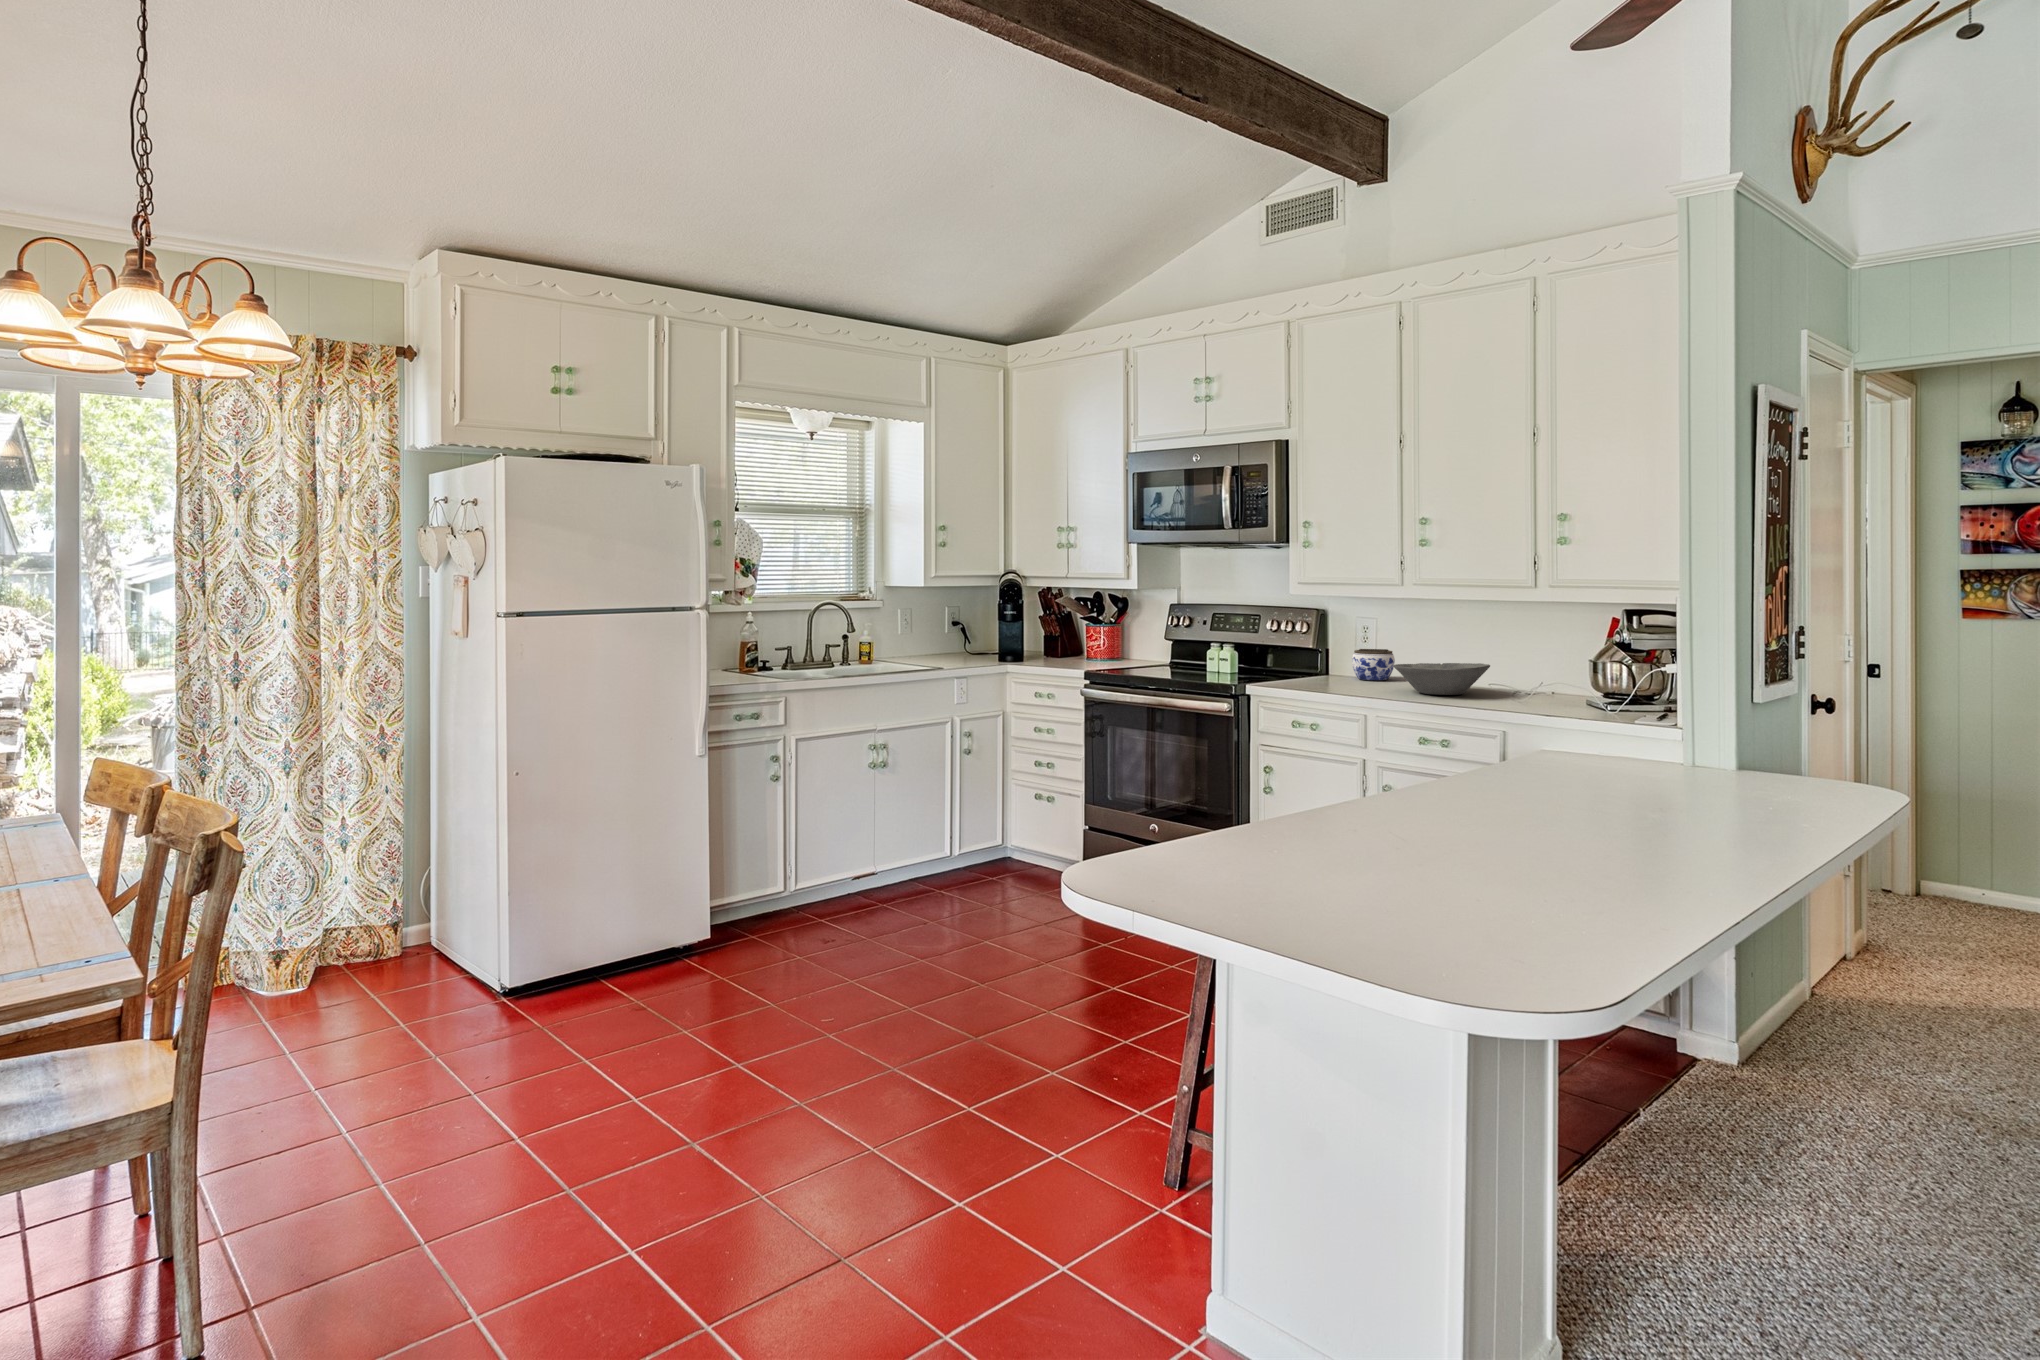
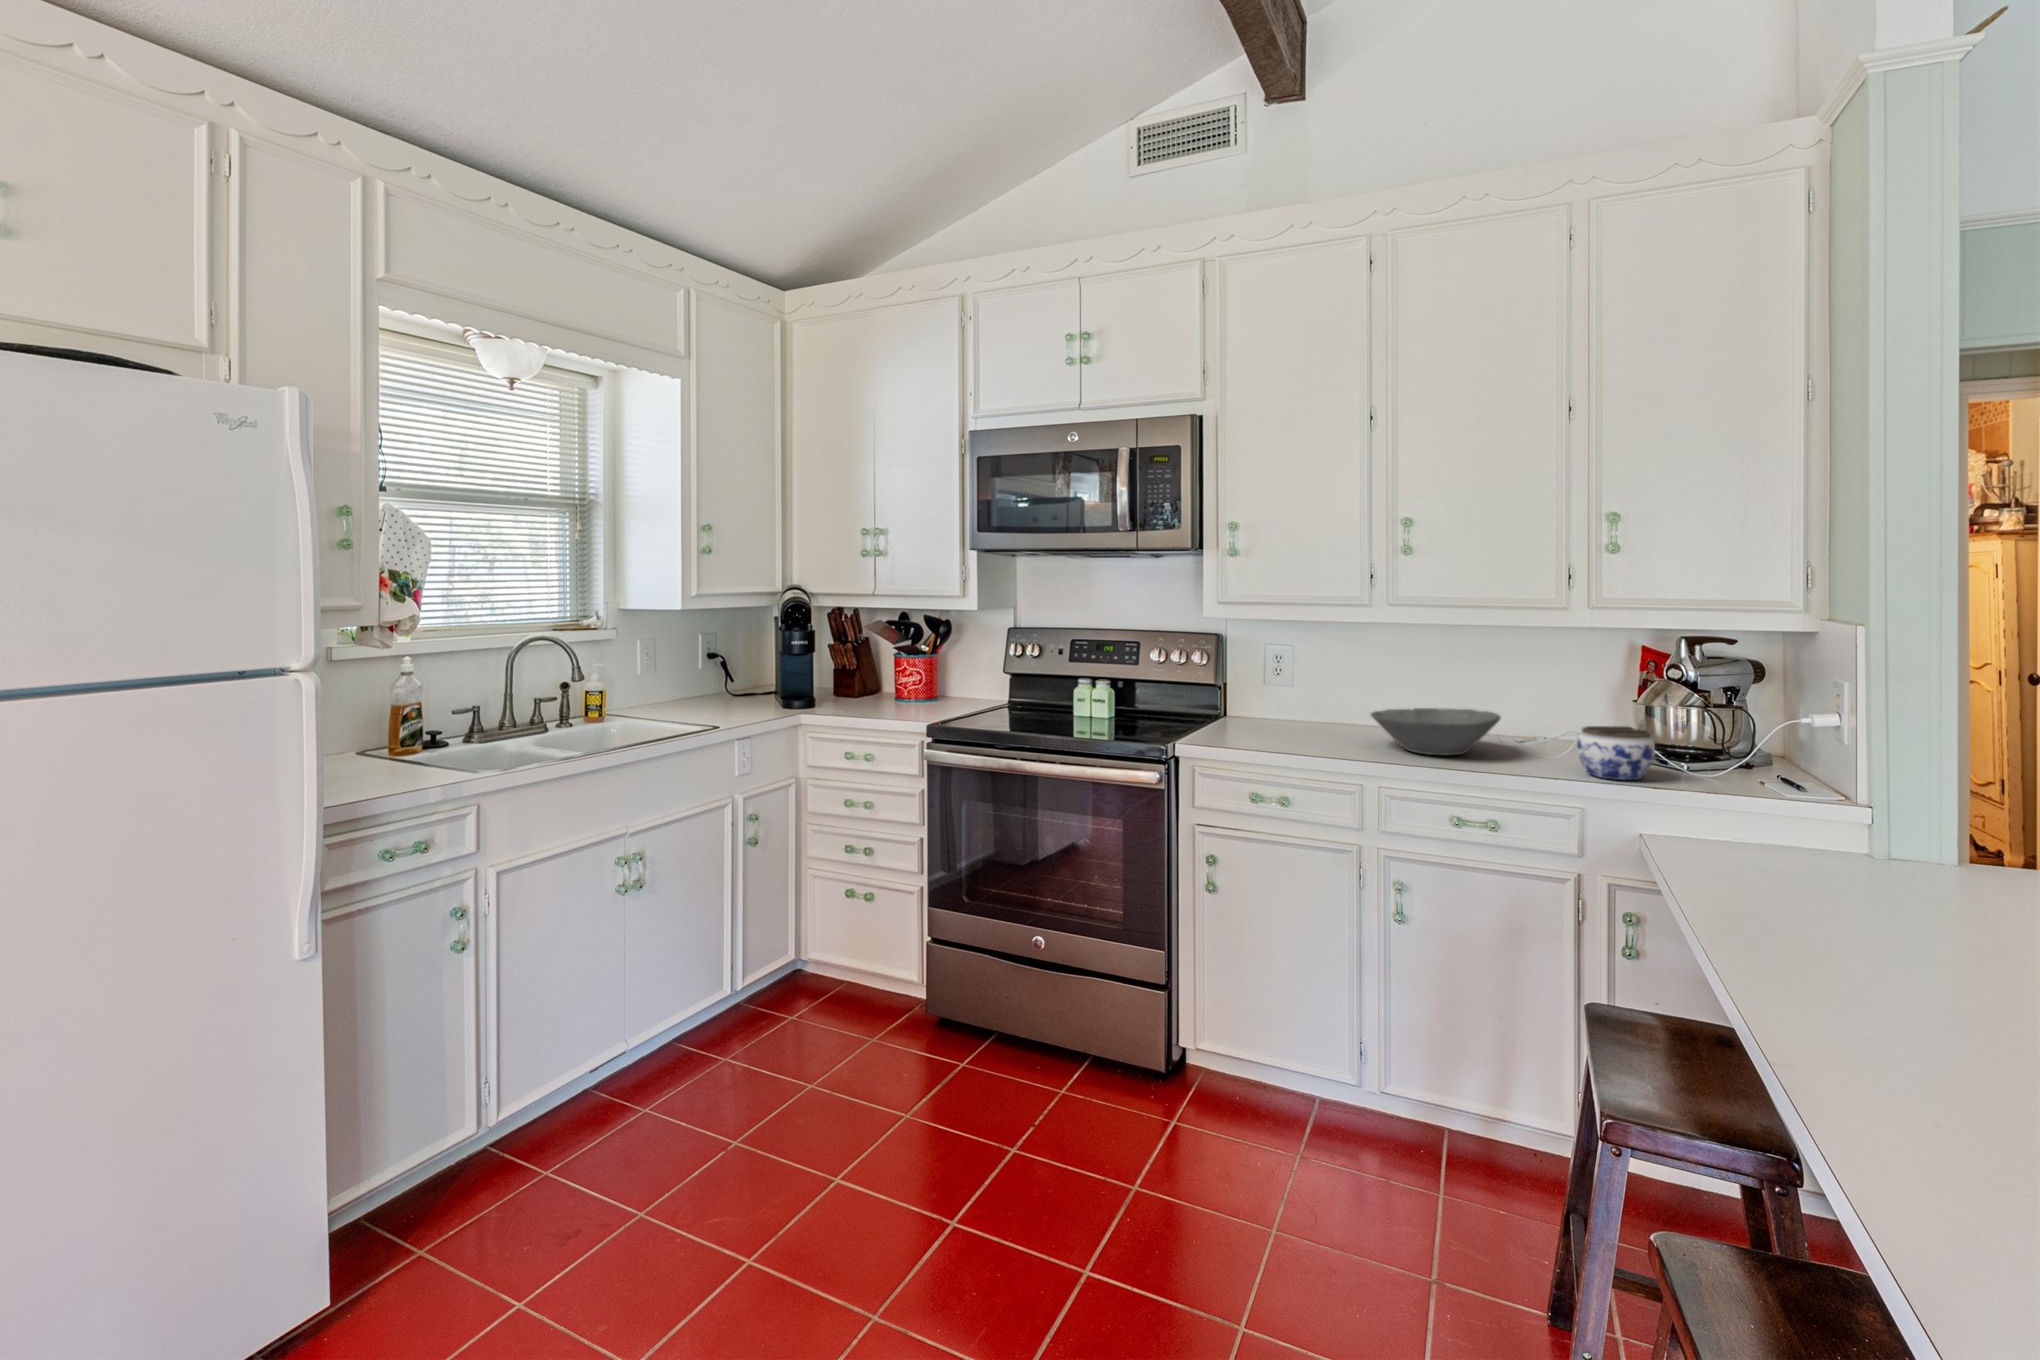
jar: present [1352,649,1395,680] -> present [1577,726,1655,780]

